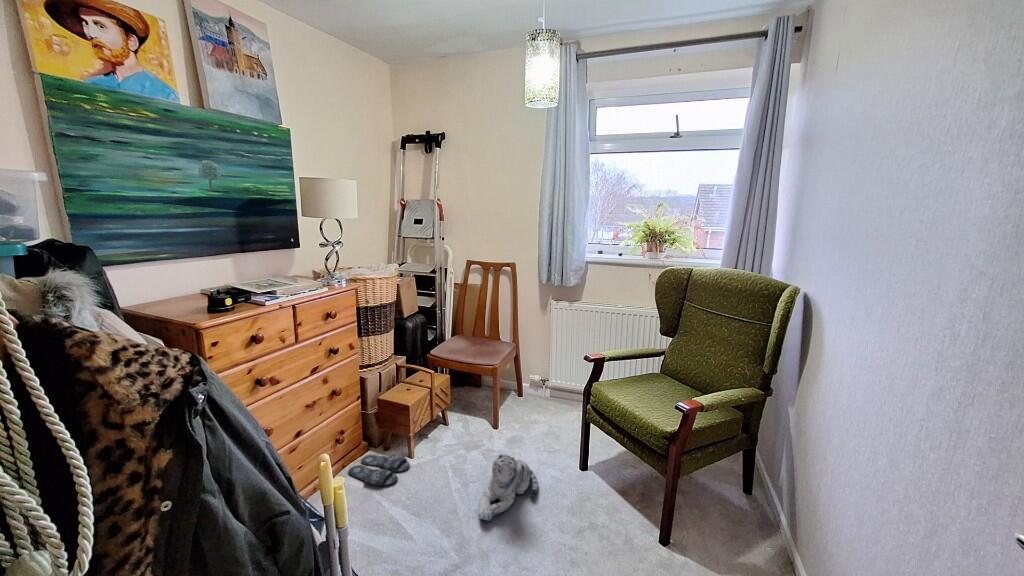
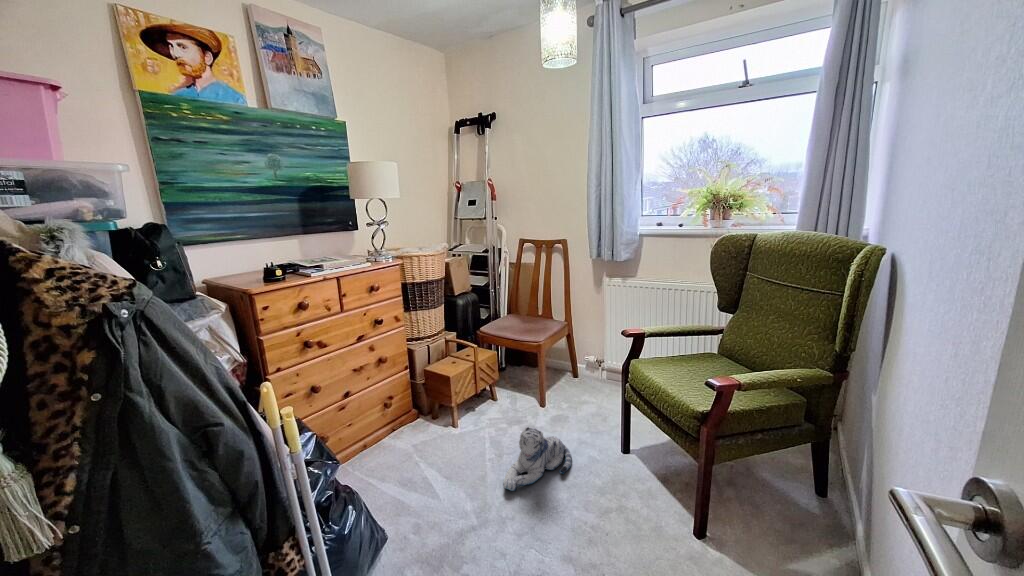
slippers: present [348,455,410,486] -> none [395,423,451,450]

